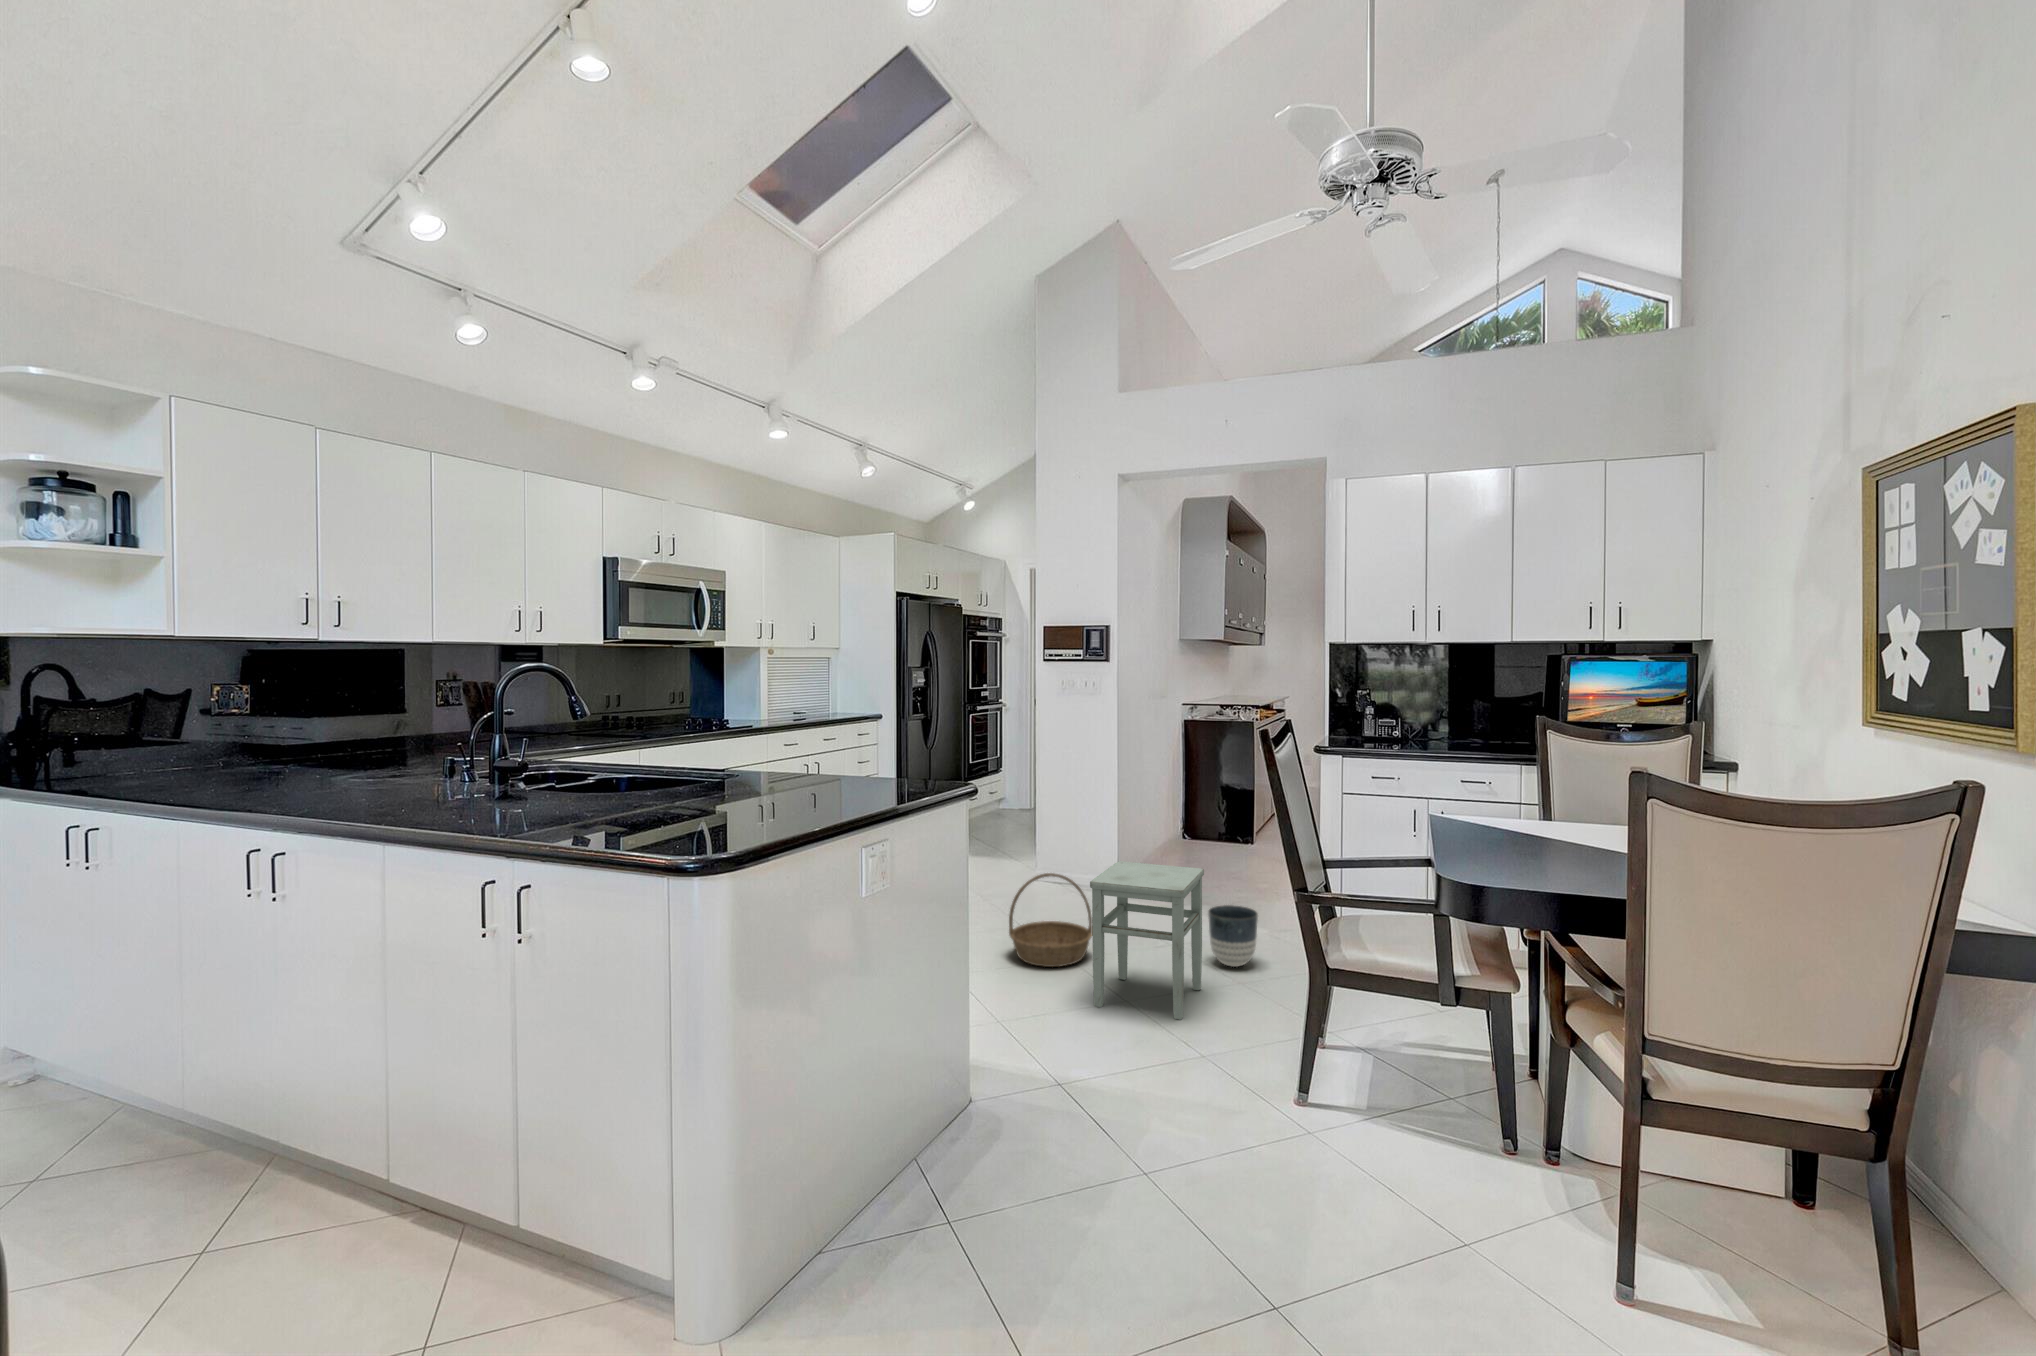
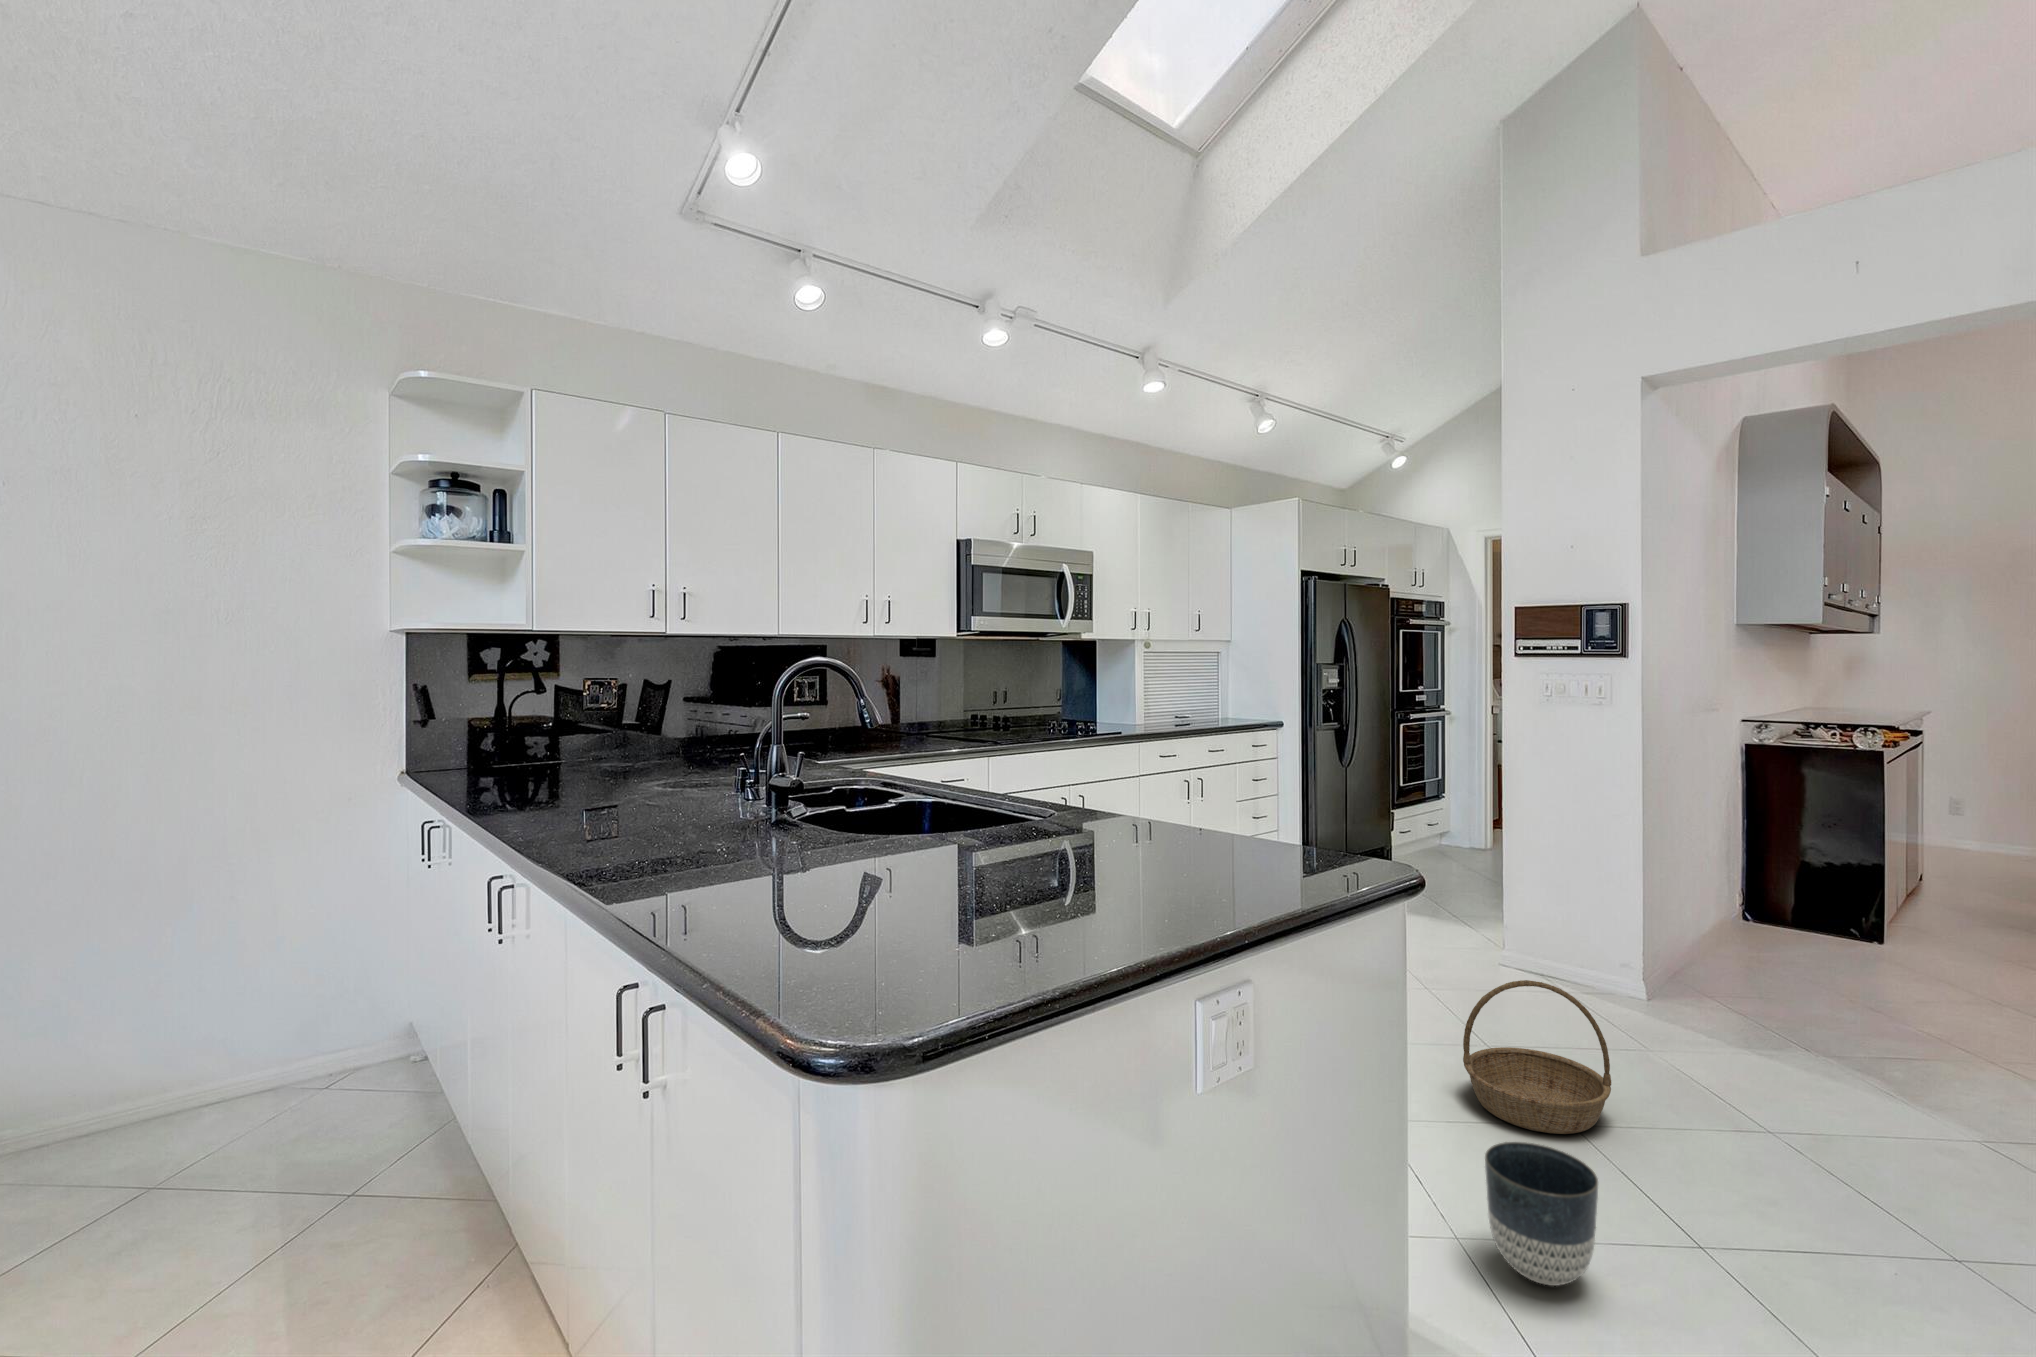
stool: present [1090,861,1204,1020] -> none [1620,986,1861,1314]
planter: present [1208,905,1258,967] -> present [1485,1142,1598,1286]

